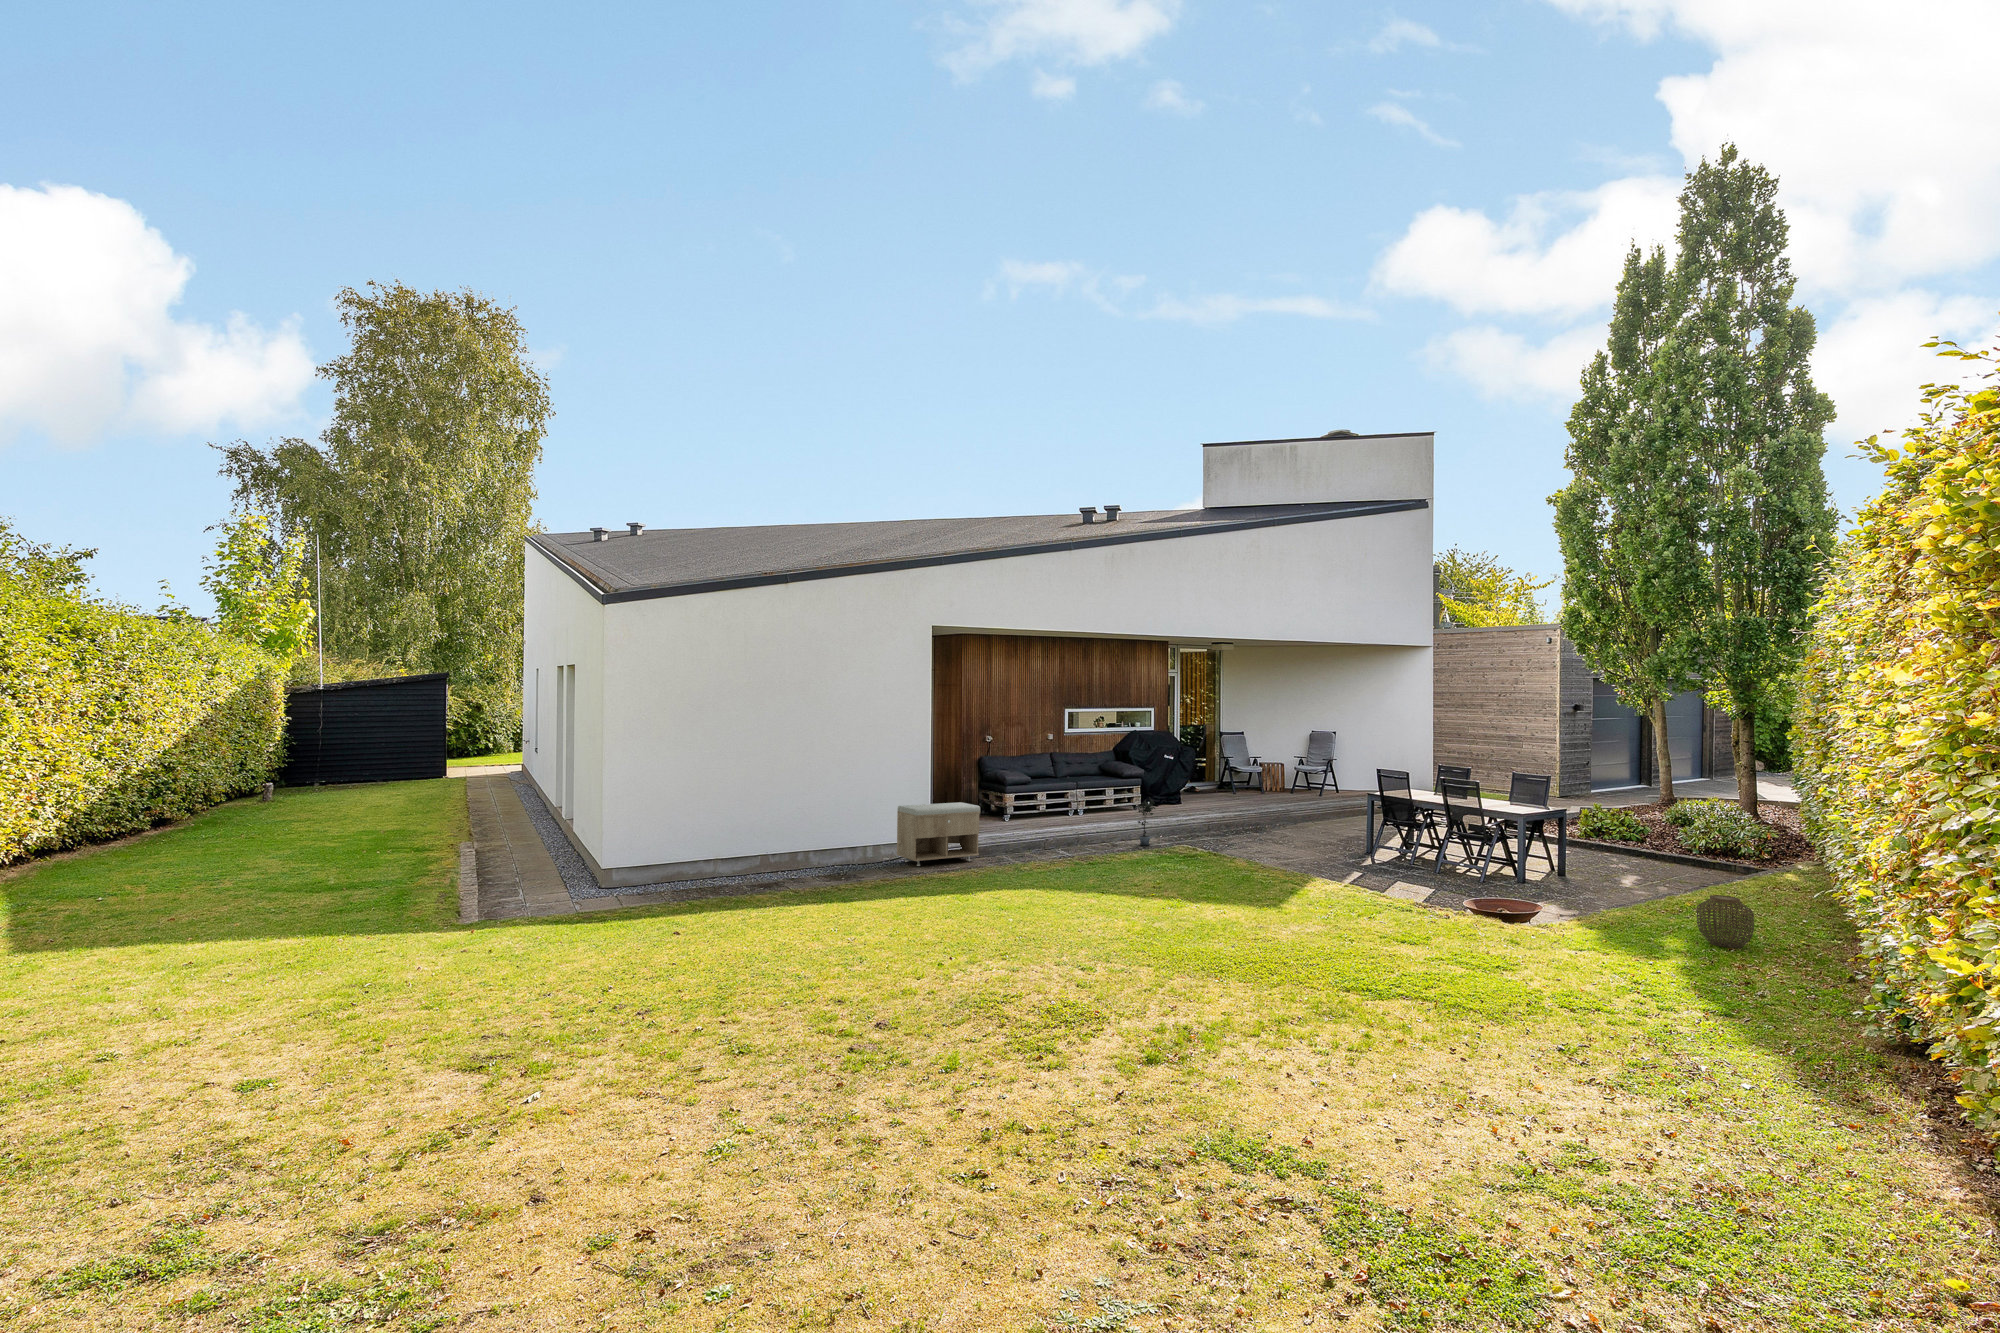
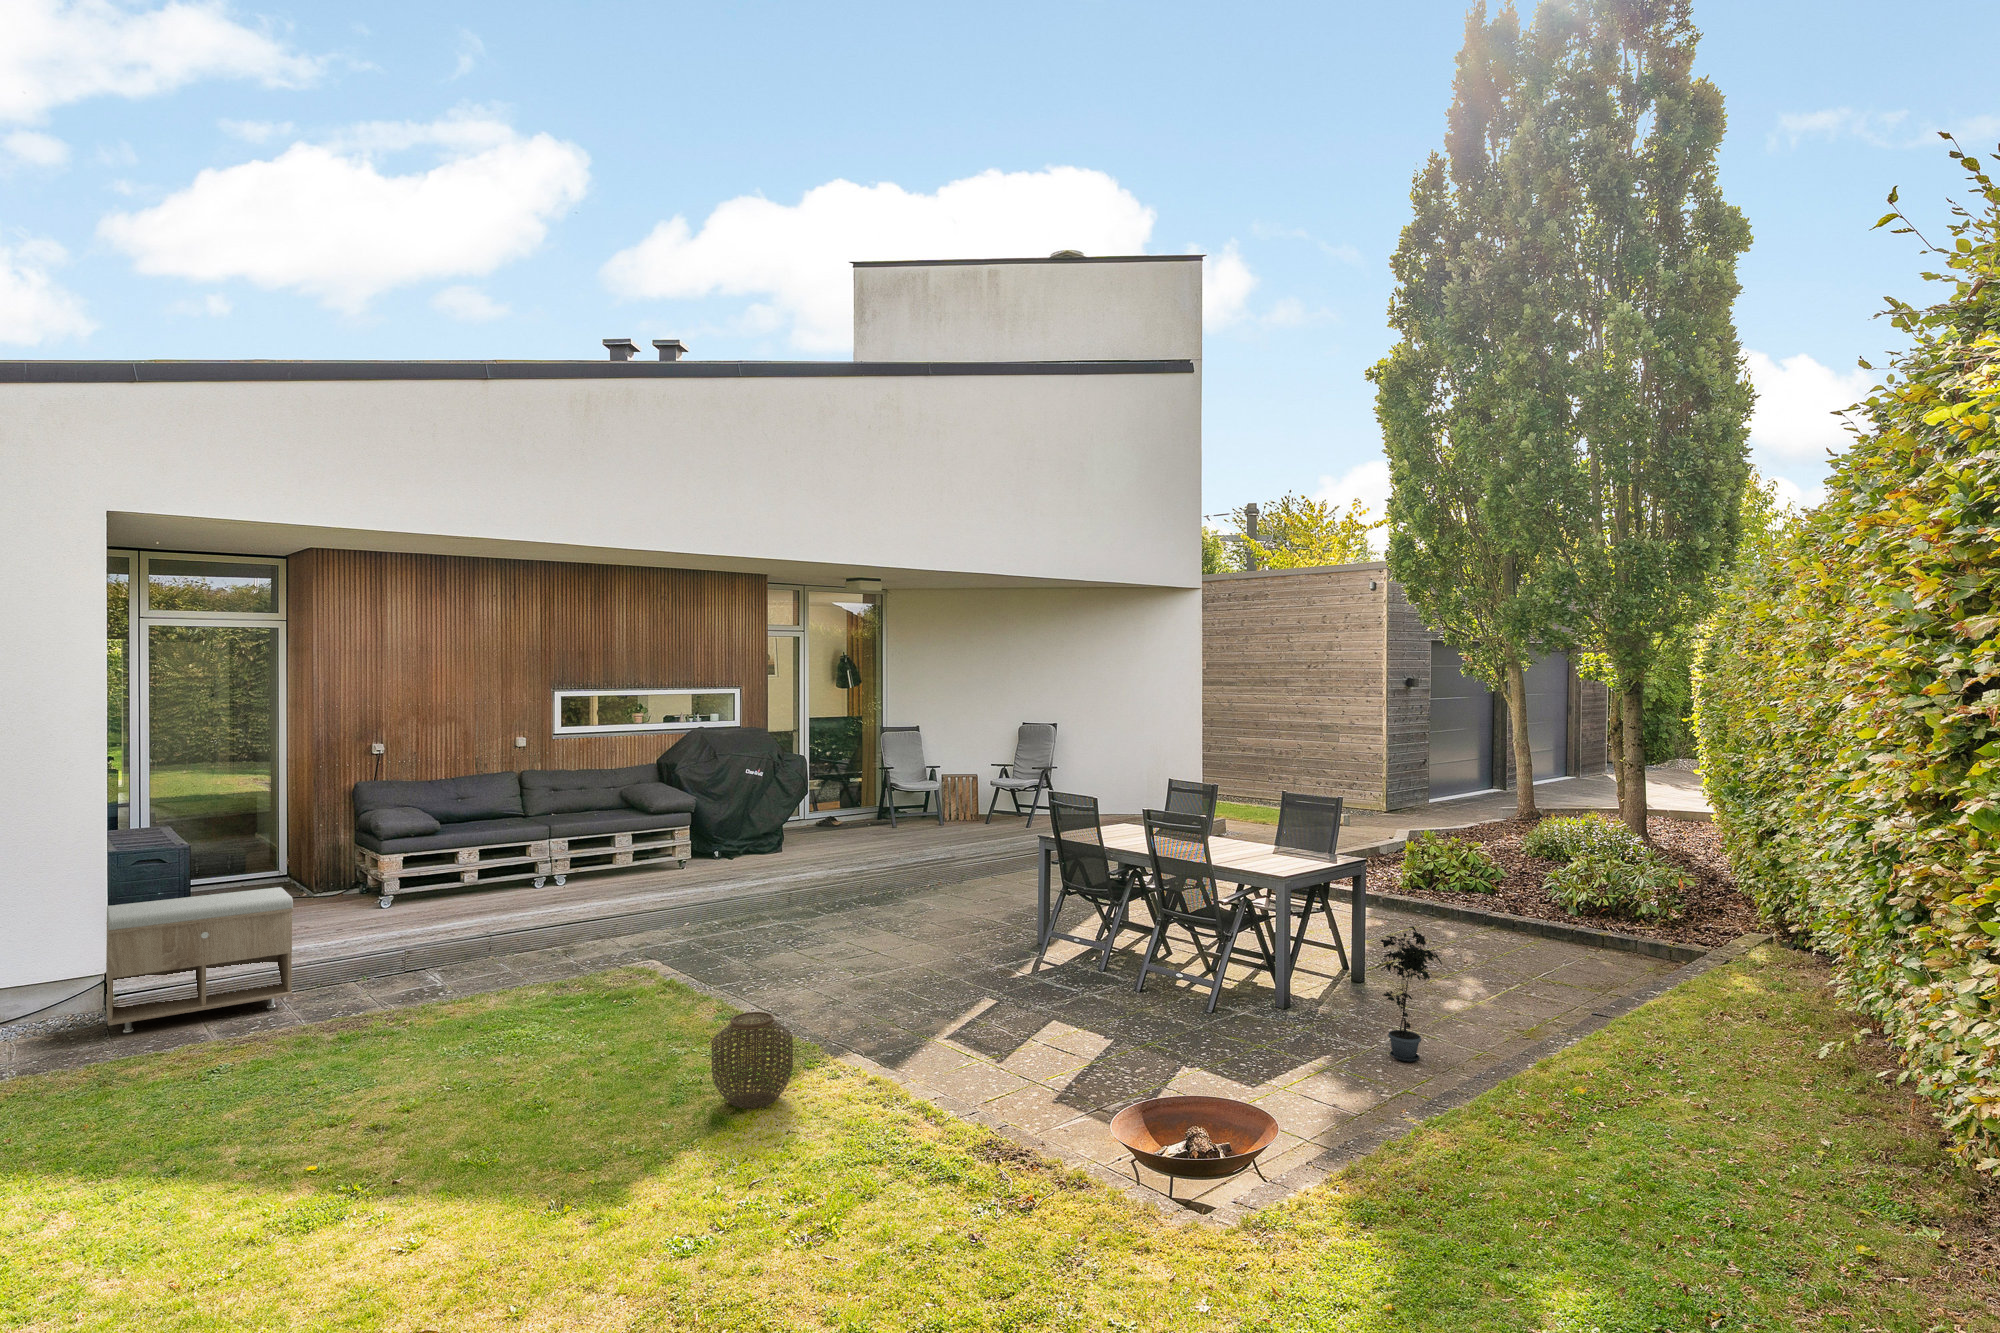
potted plant: present [1138,797,1155,846] -> present [1377,926,1442,1062]
woven basket: present [1697,895,1754,948] -> present [712,1012,793,1108]

